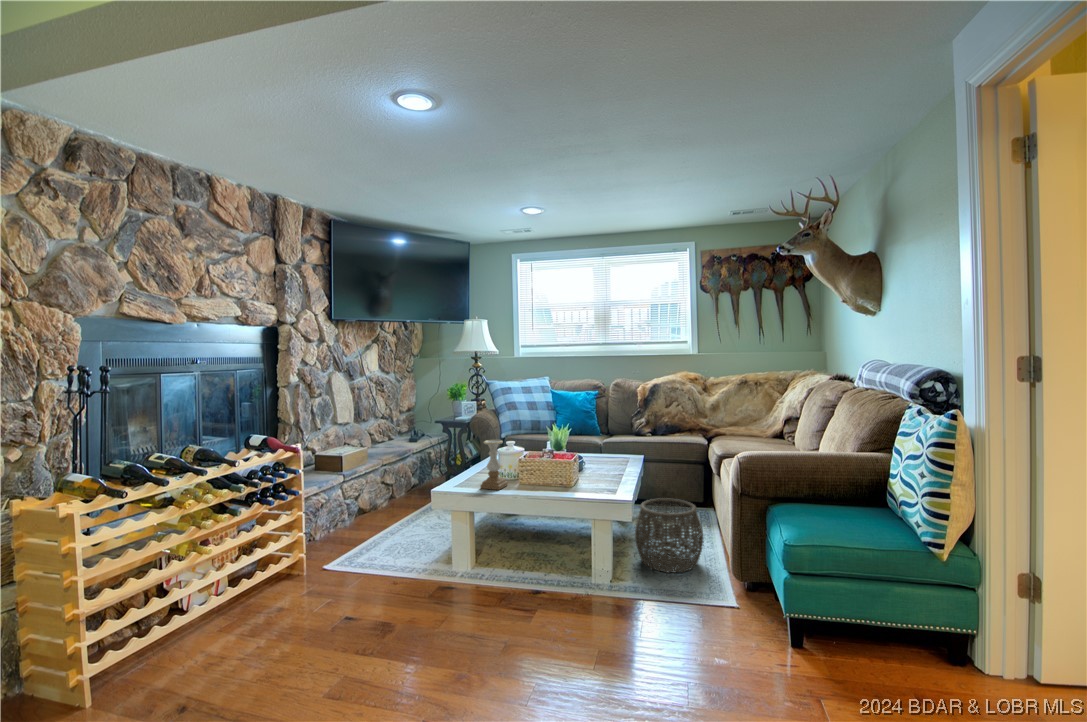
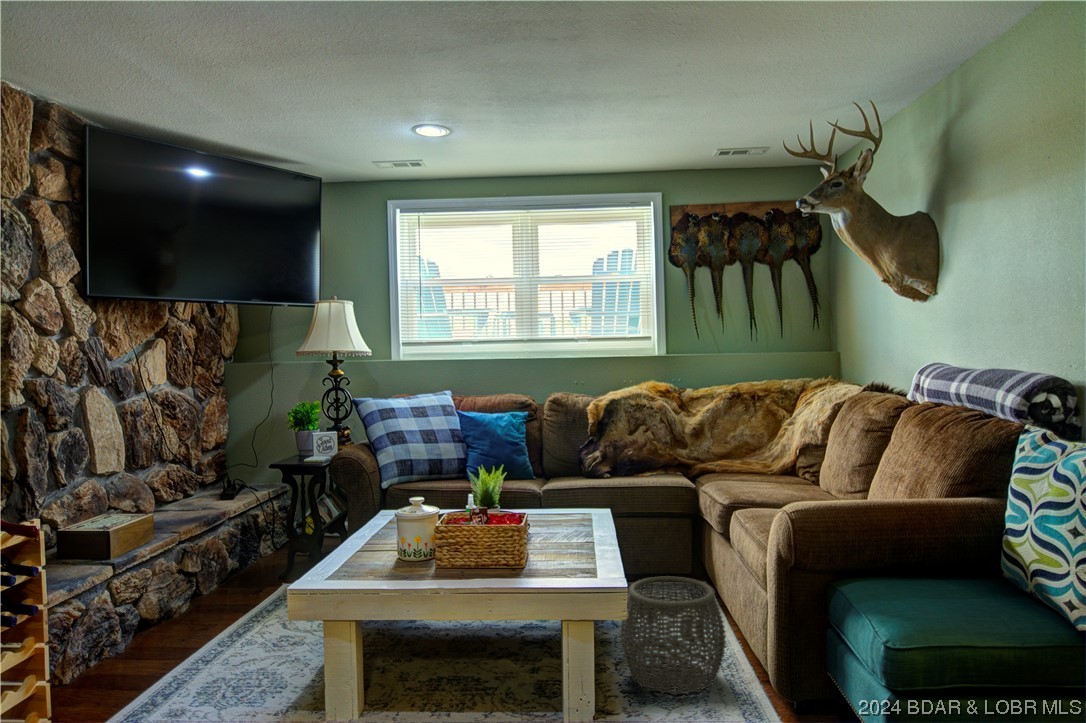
candle holder: present [480,440,508,490] -> none [374,496,418,580]

